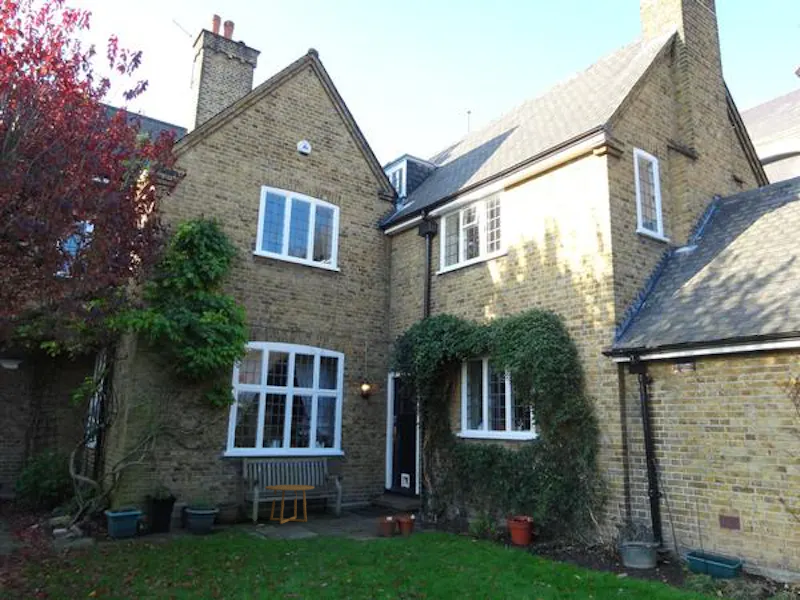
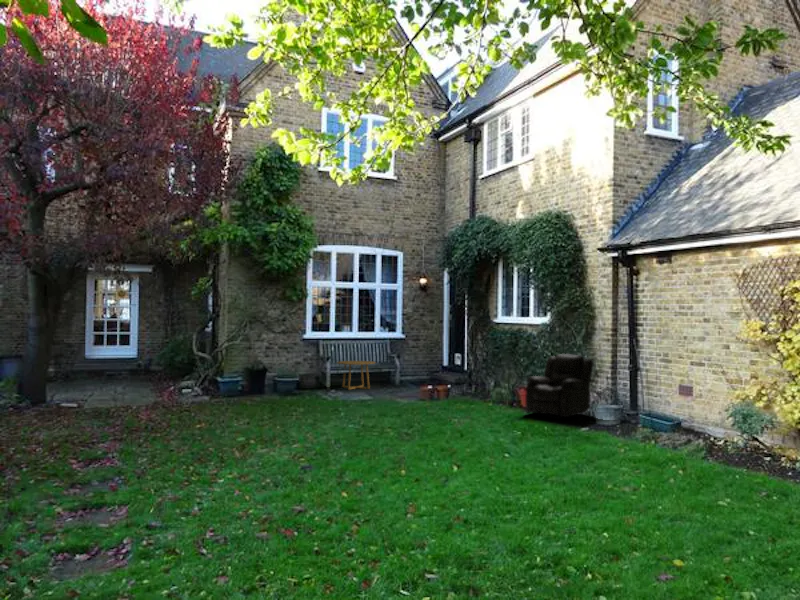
chair: none [529,477,604,561] -> present [525,354,594,418]

